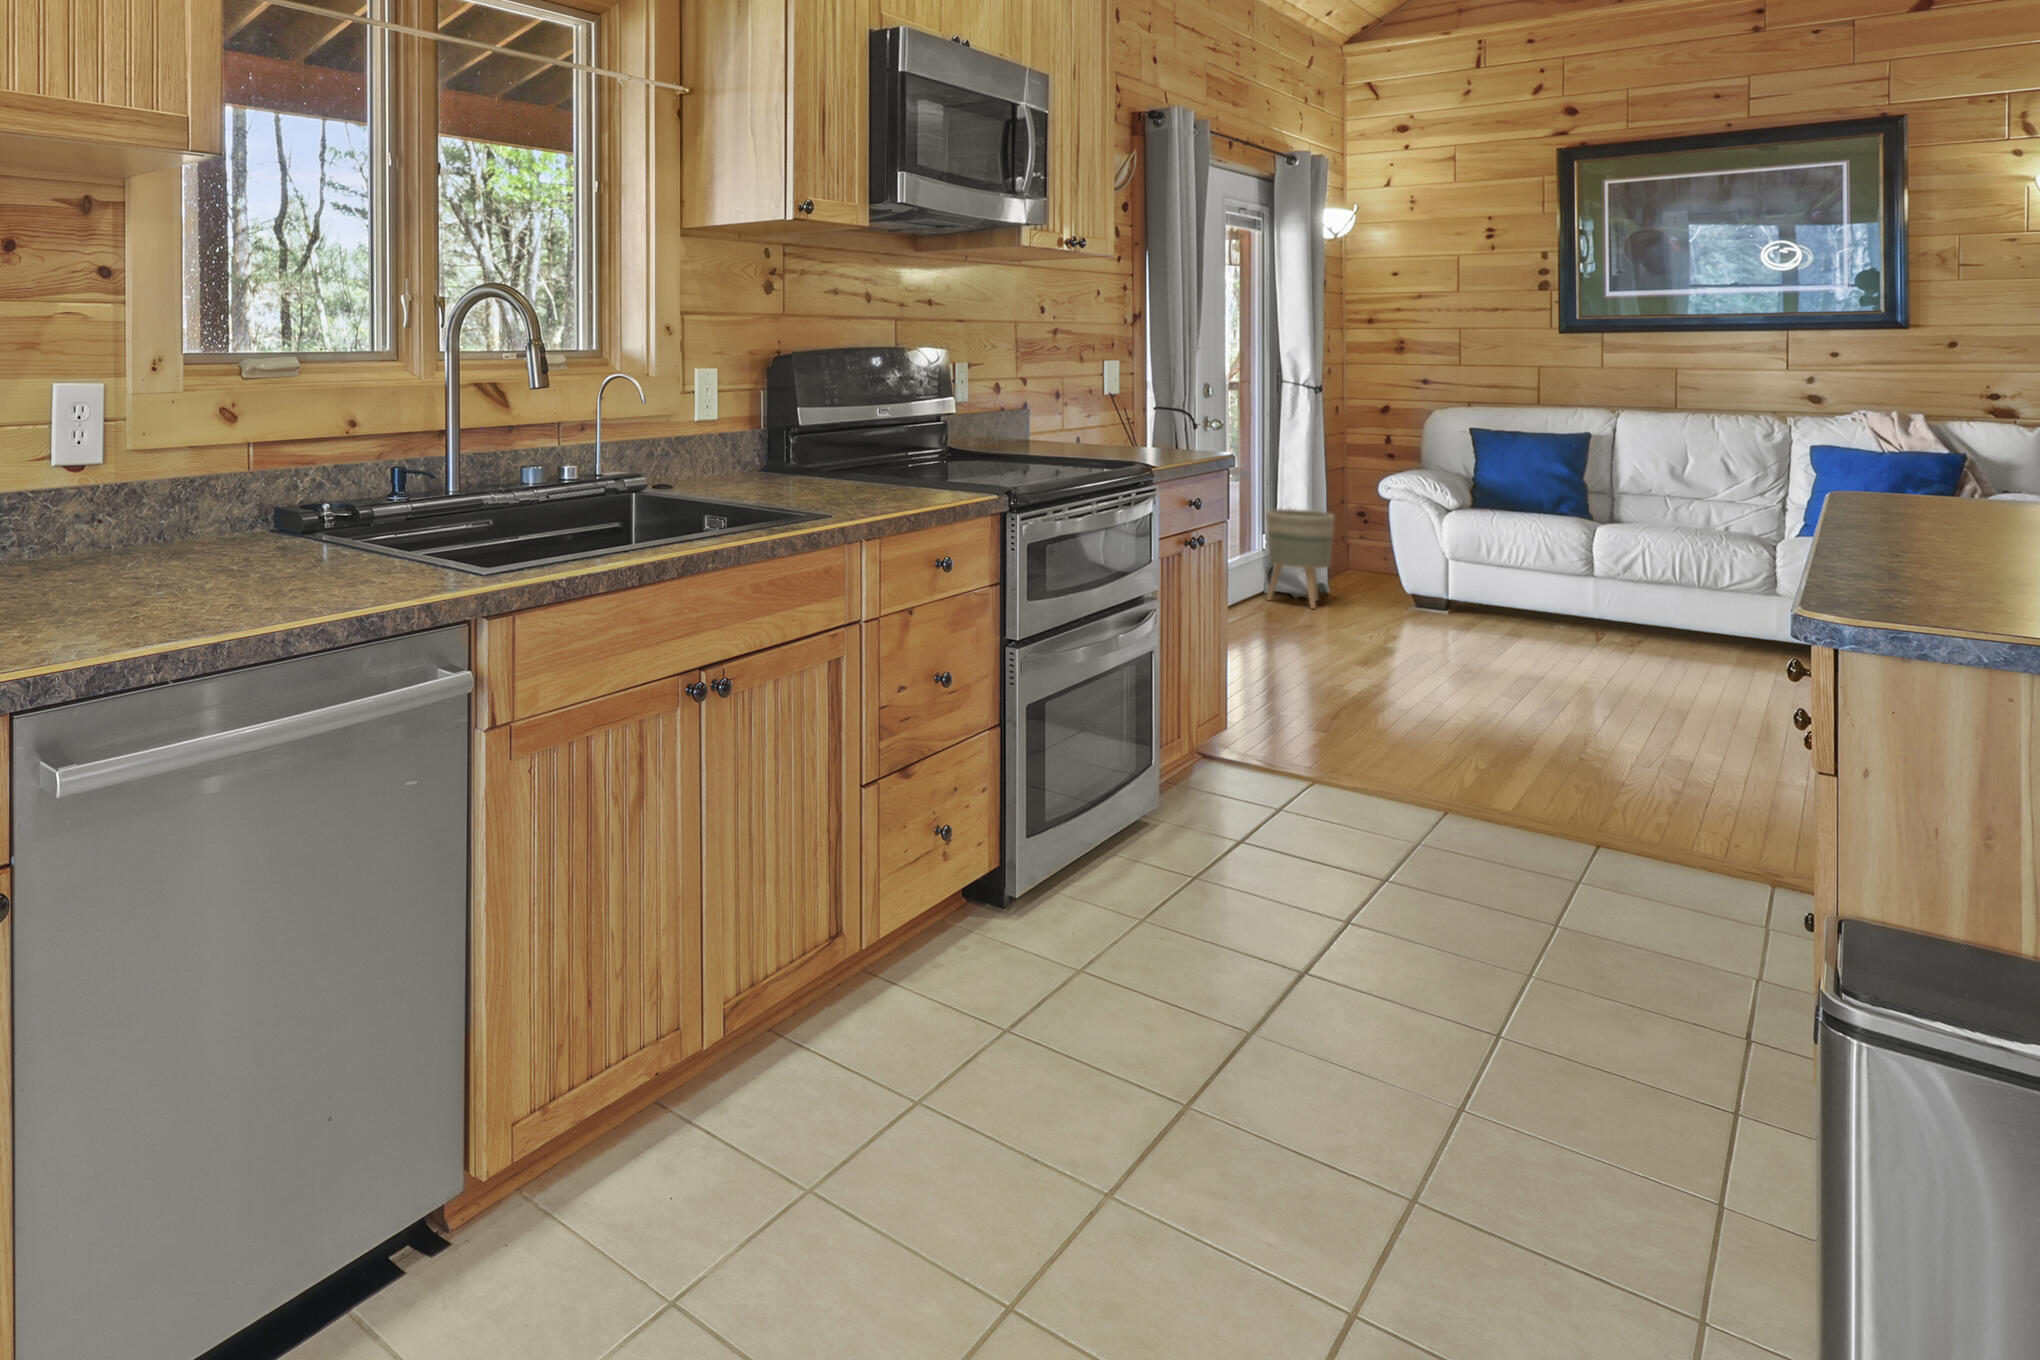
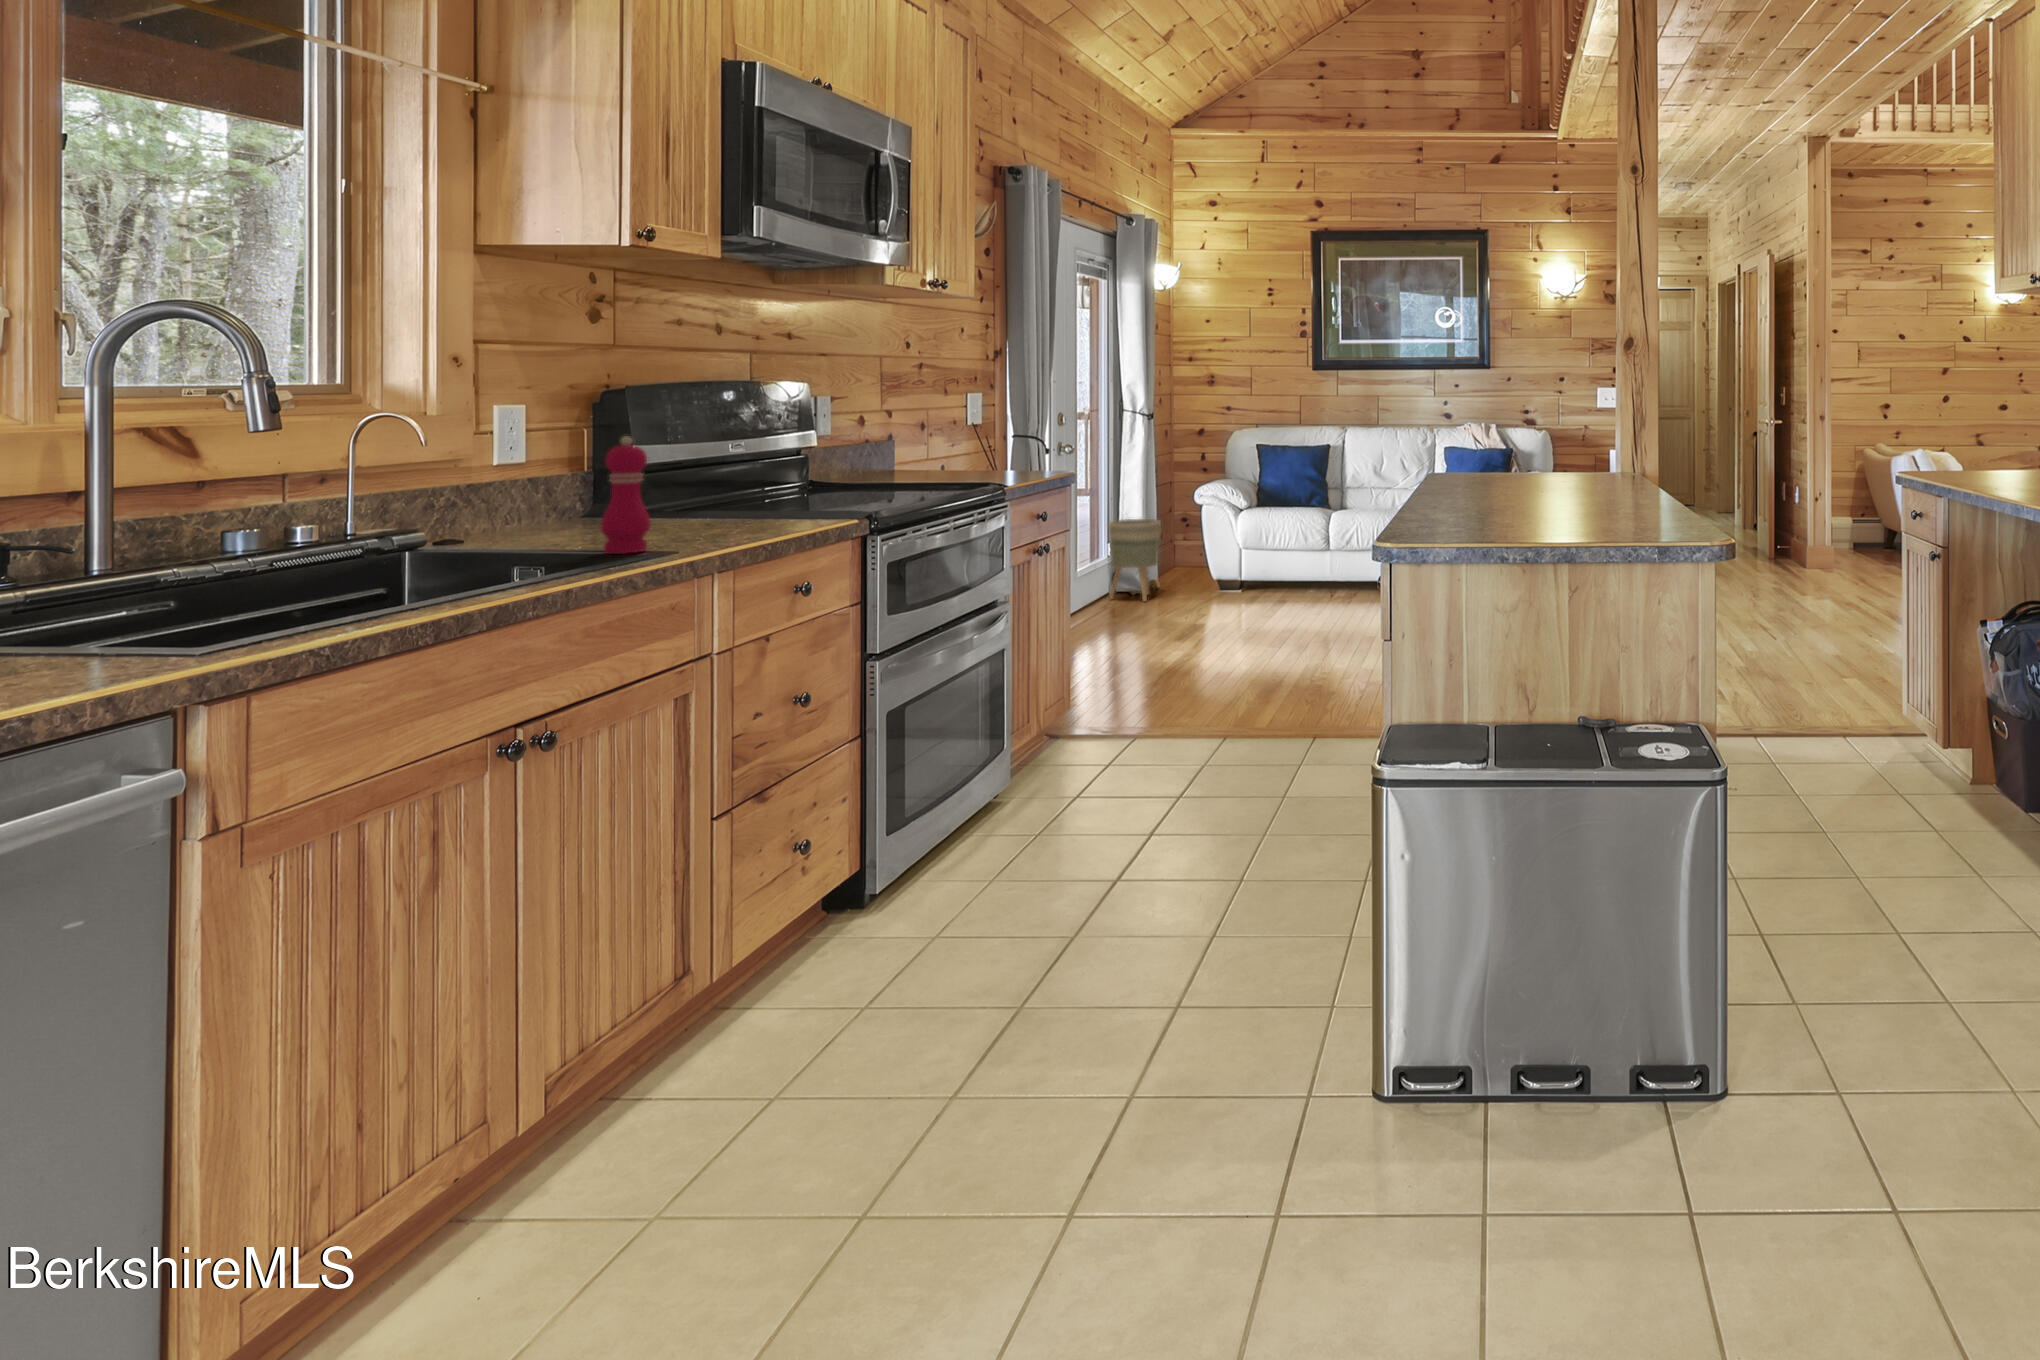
pepper mill: none [769,402,810,514] -> present [601,436,650,554]

